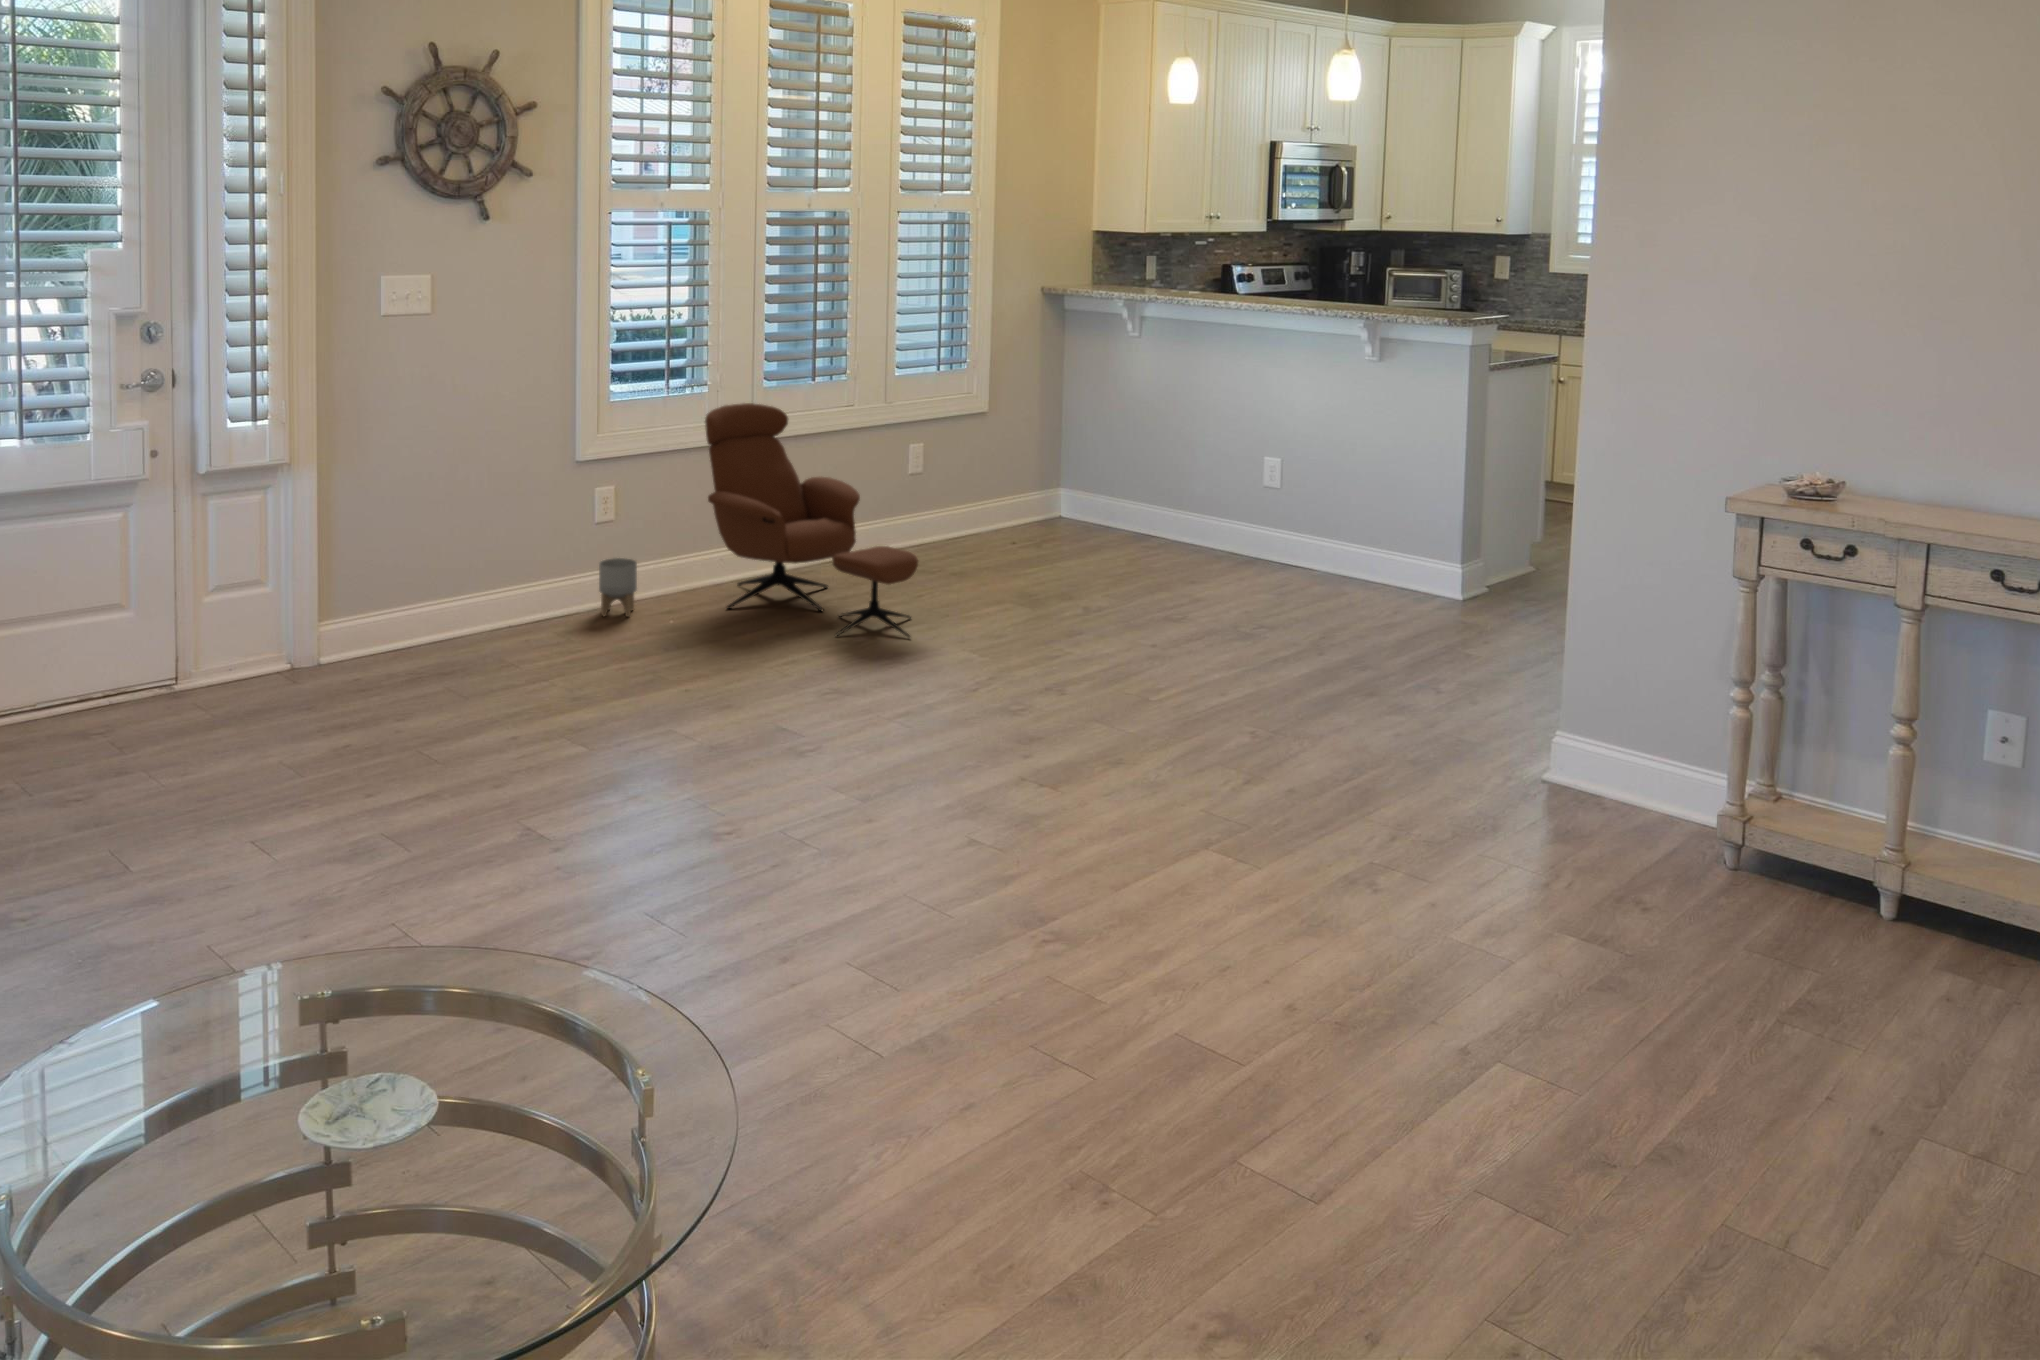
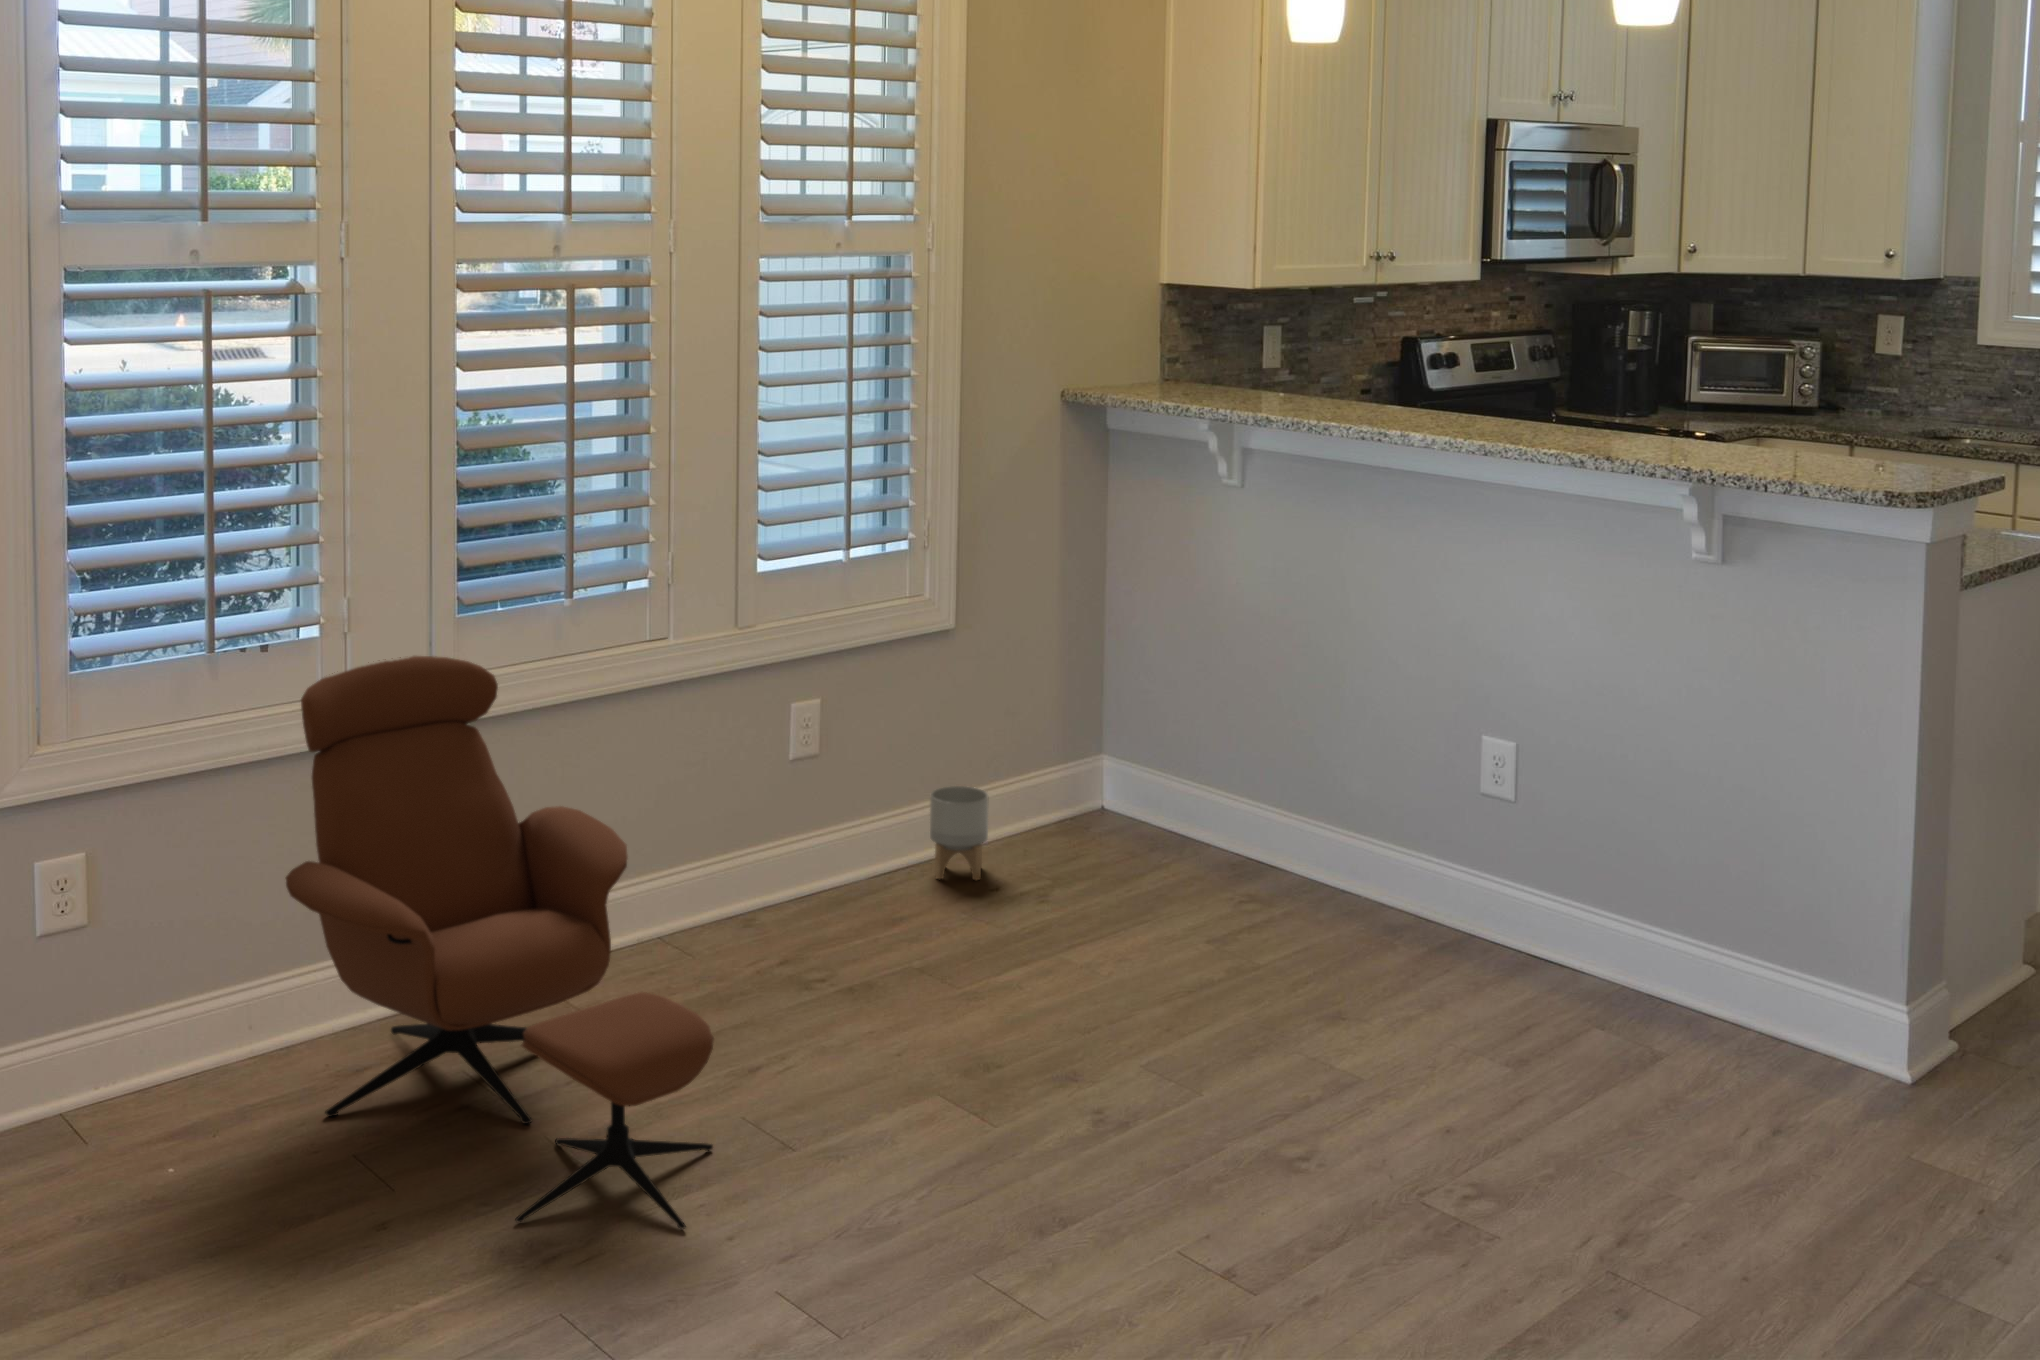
planter: present [599,558,637,617] -> present [930,786,989,880]

